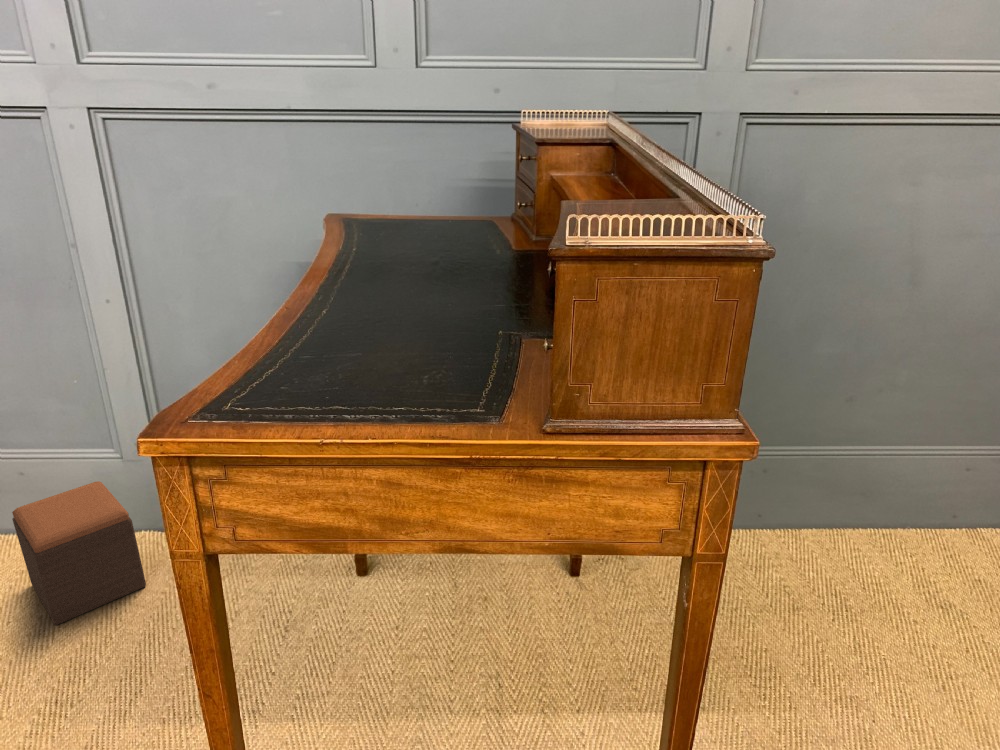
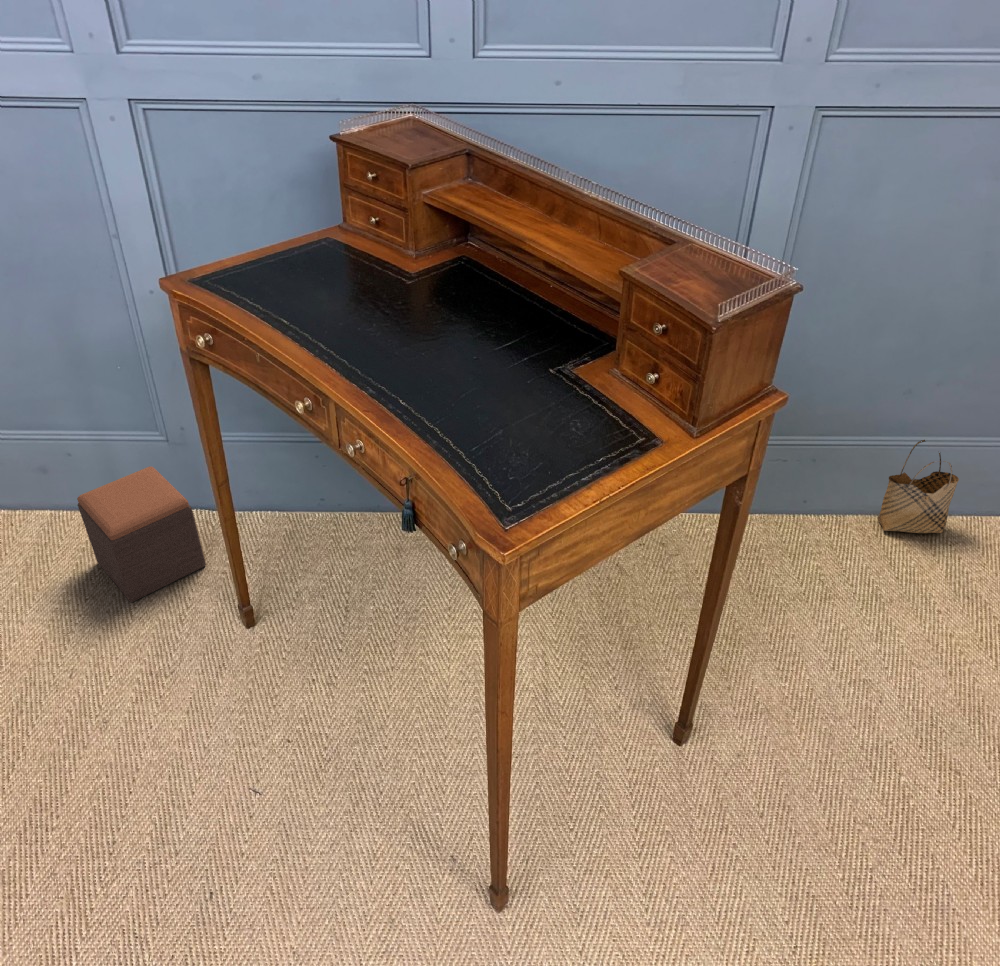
woven basket: none [833,449,910,544] -> present [878,440,959,533]

